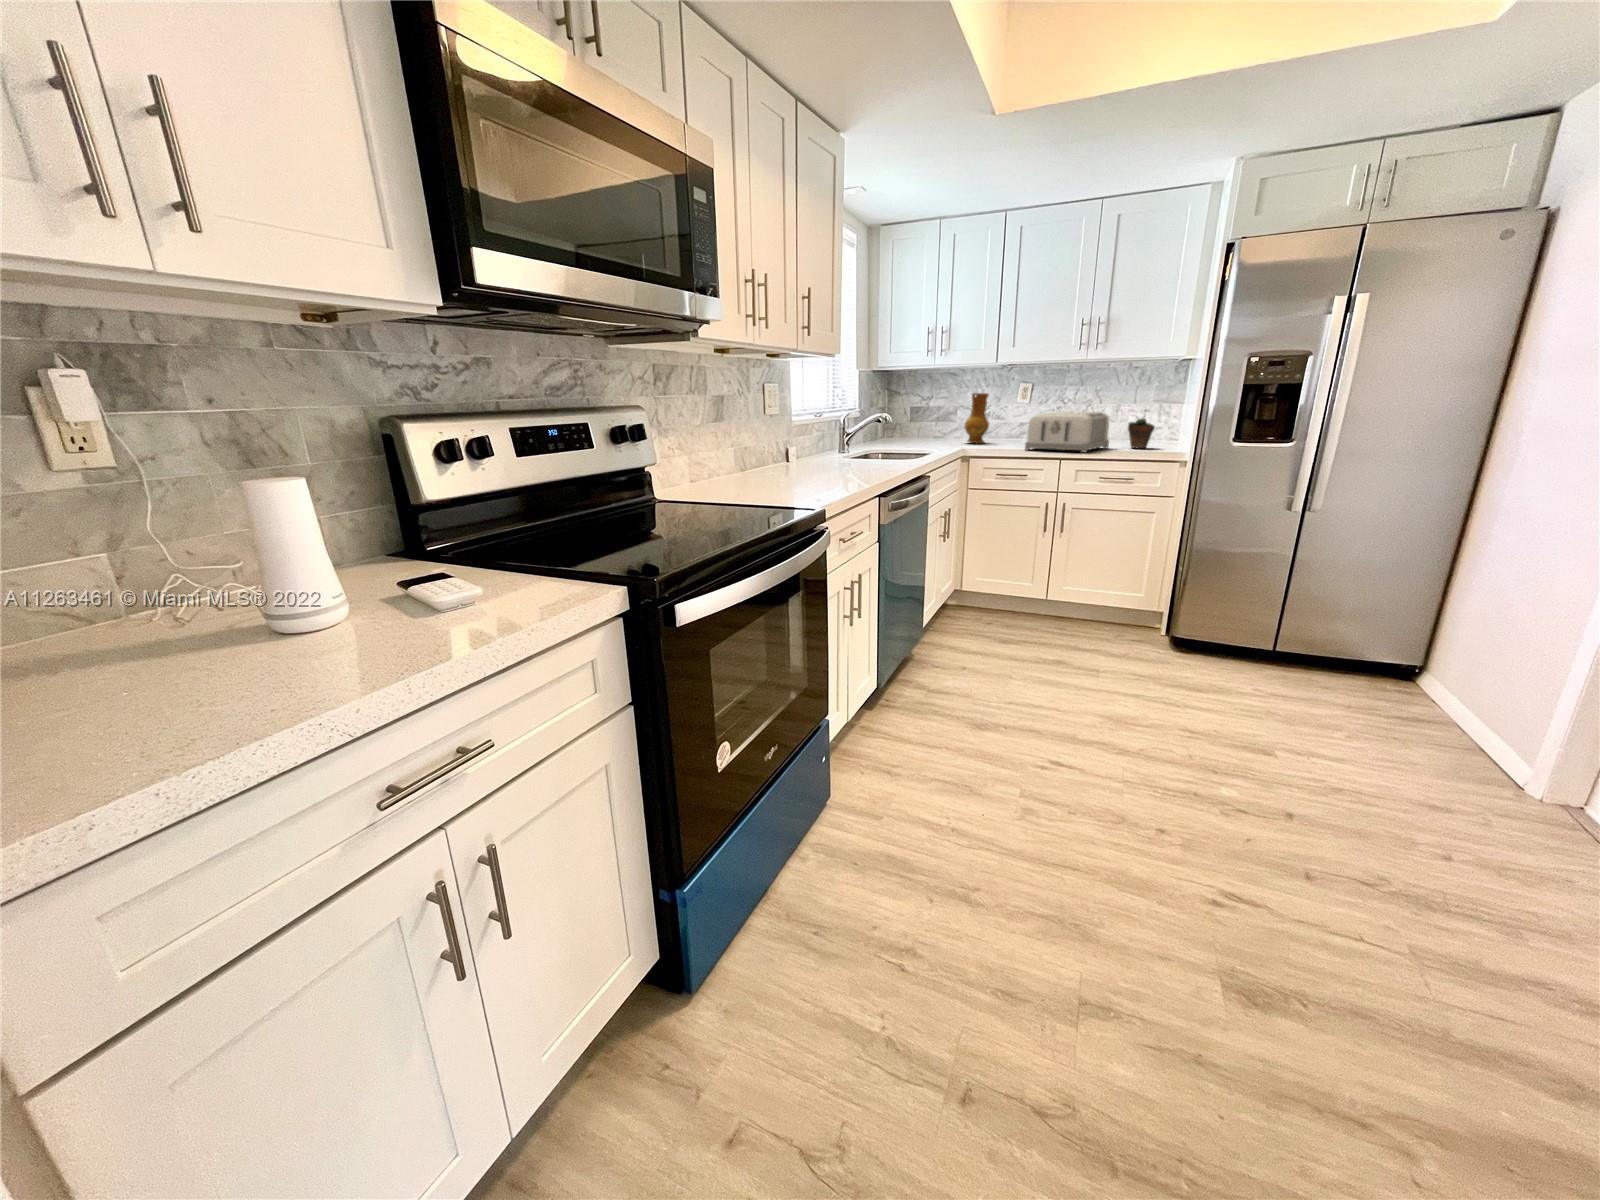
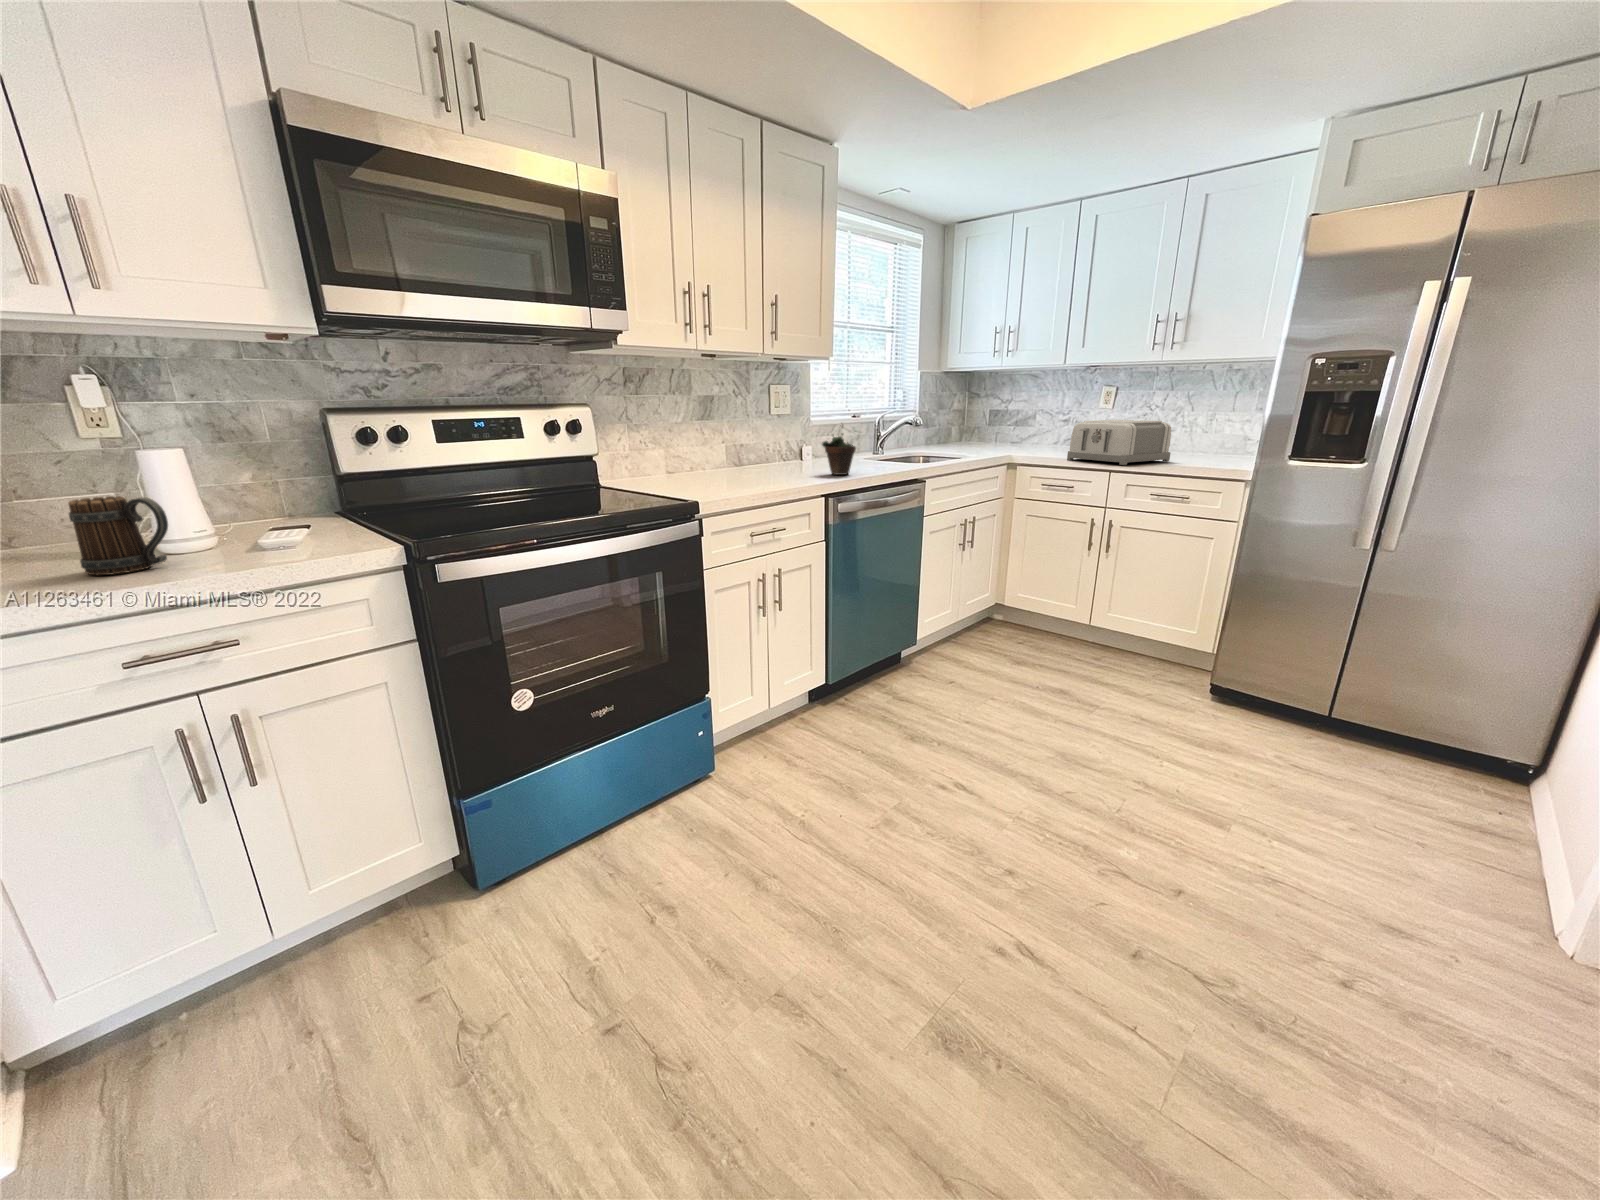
ceramic jug: present [965,393,989,443] -> none [1028,397,1056,451]
succulent plant: present [1128,418,1155,448] -> present [822,434,856,475]
mug: none [222,552,362,679] -> present [68,496,168,575]

